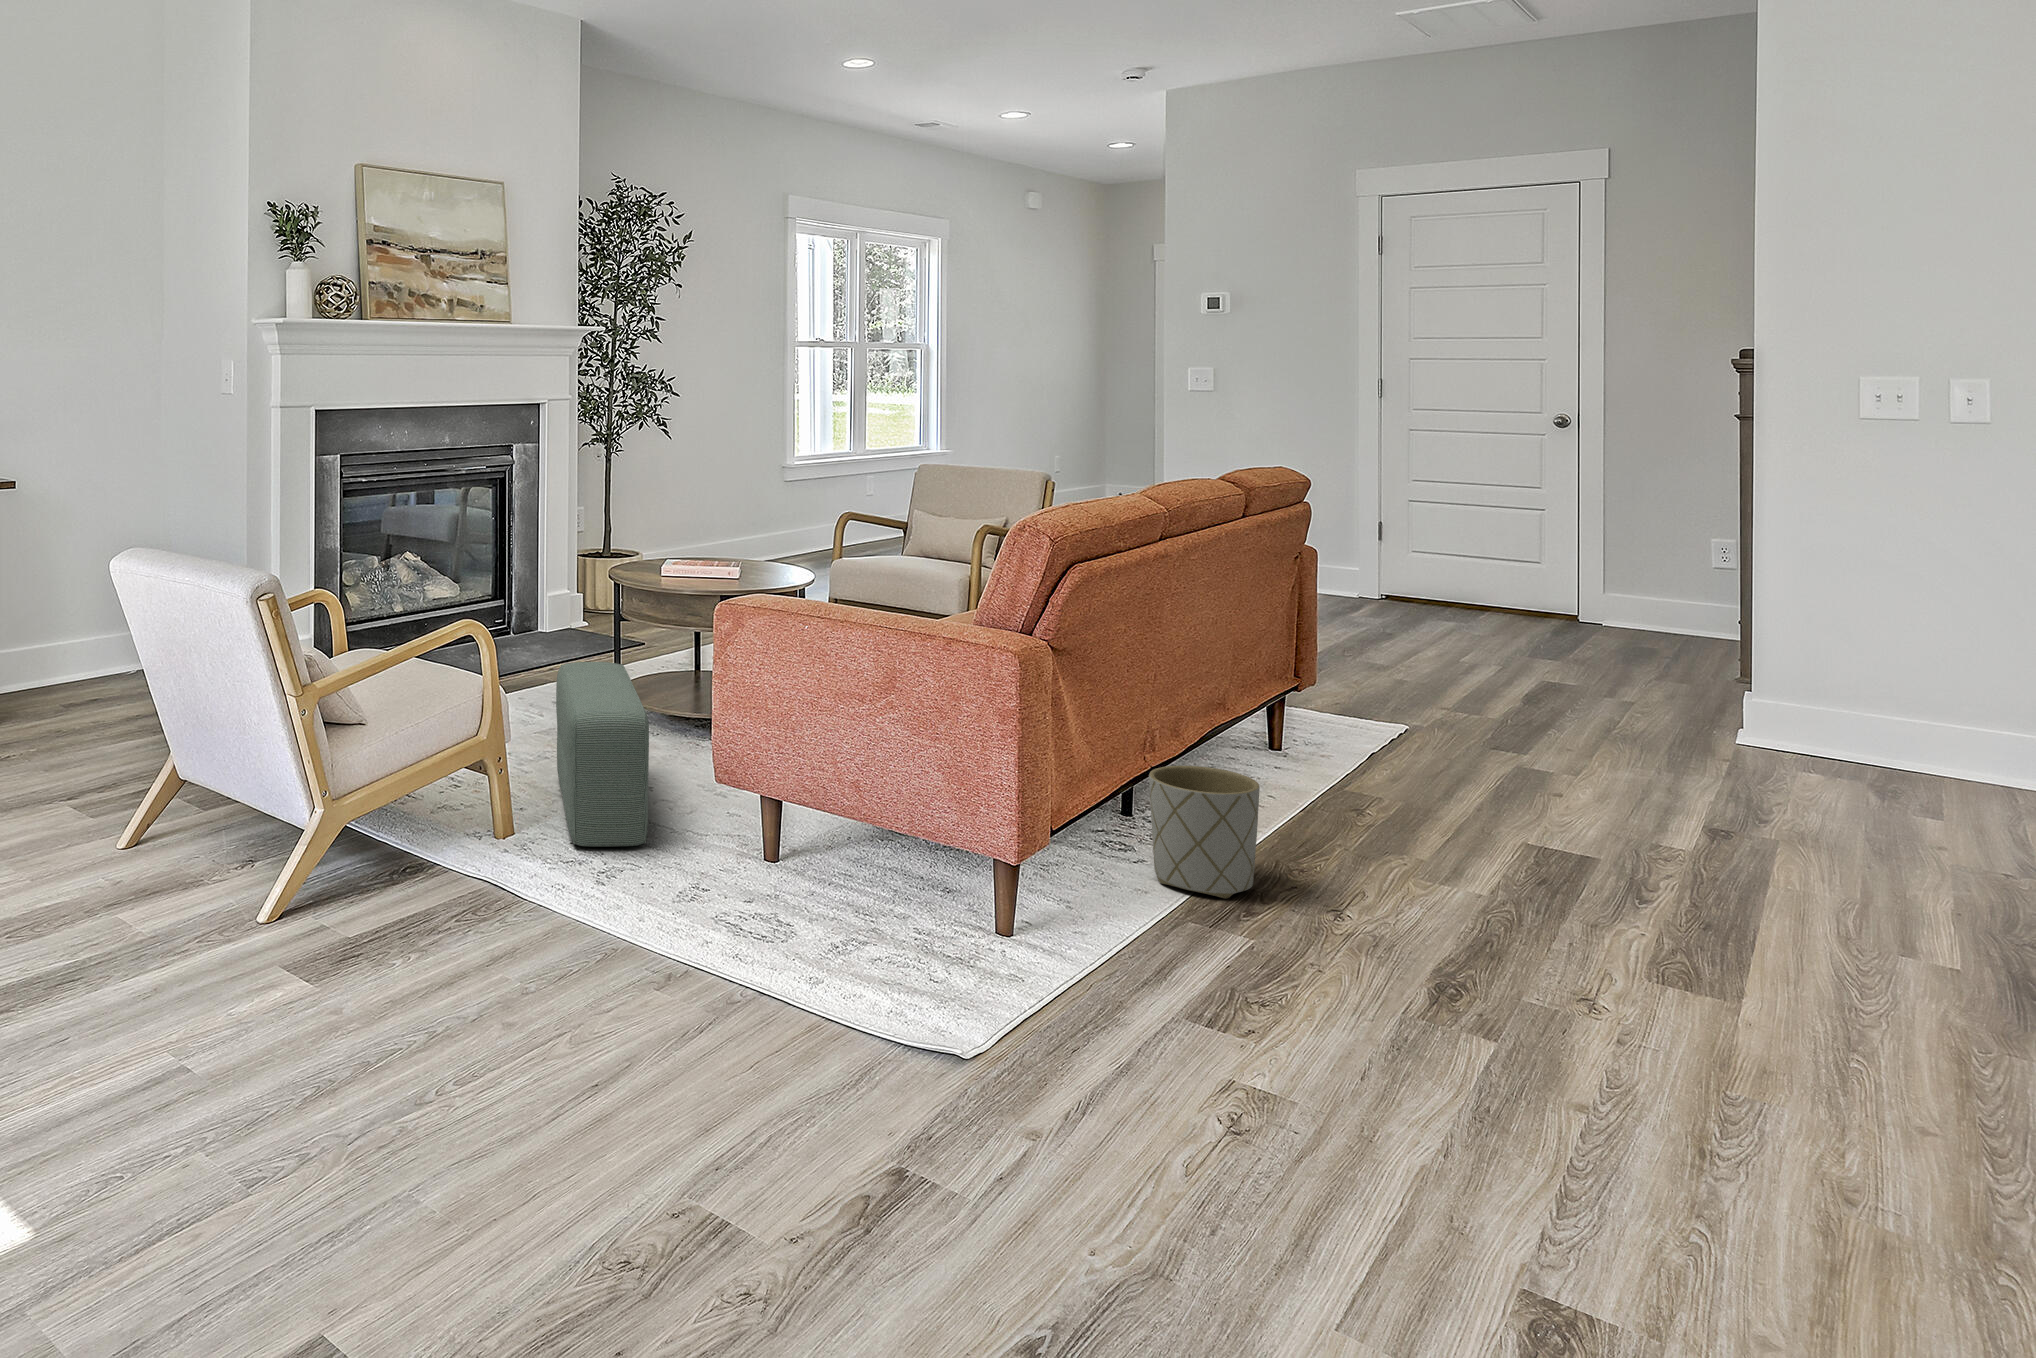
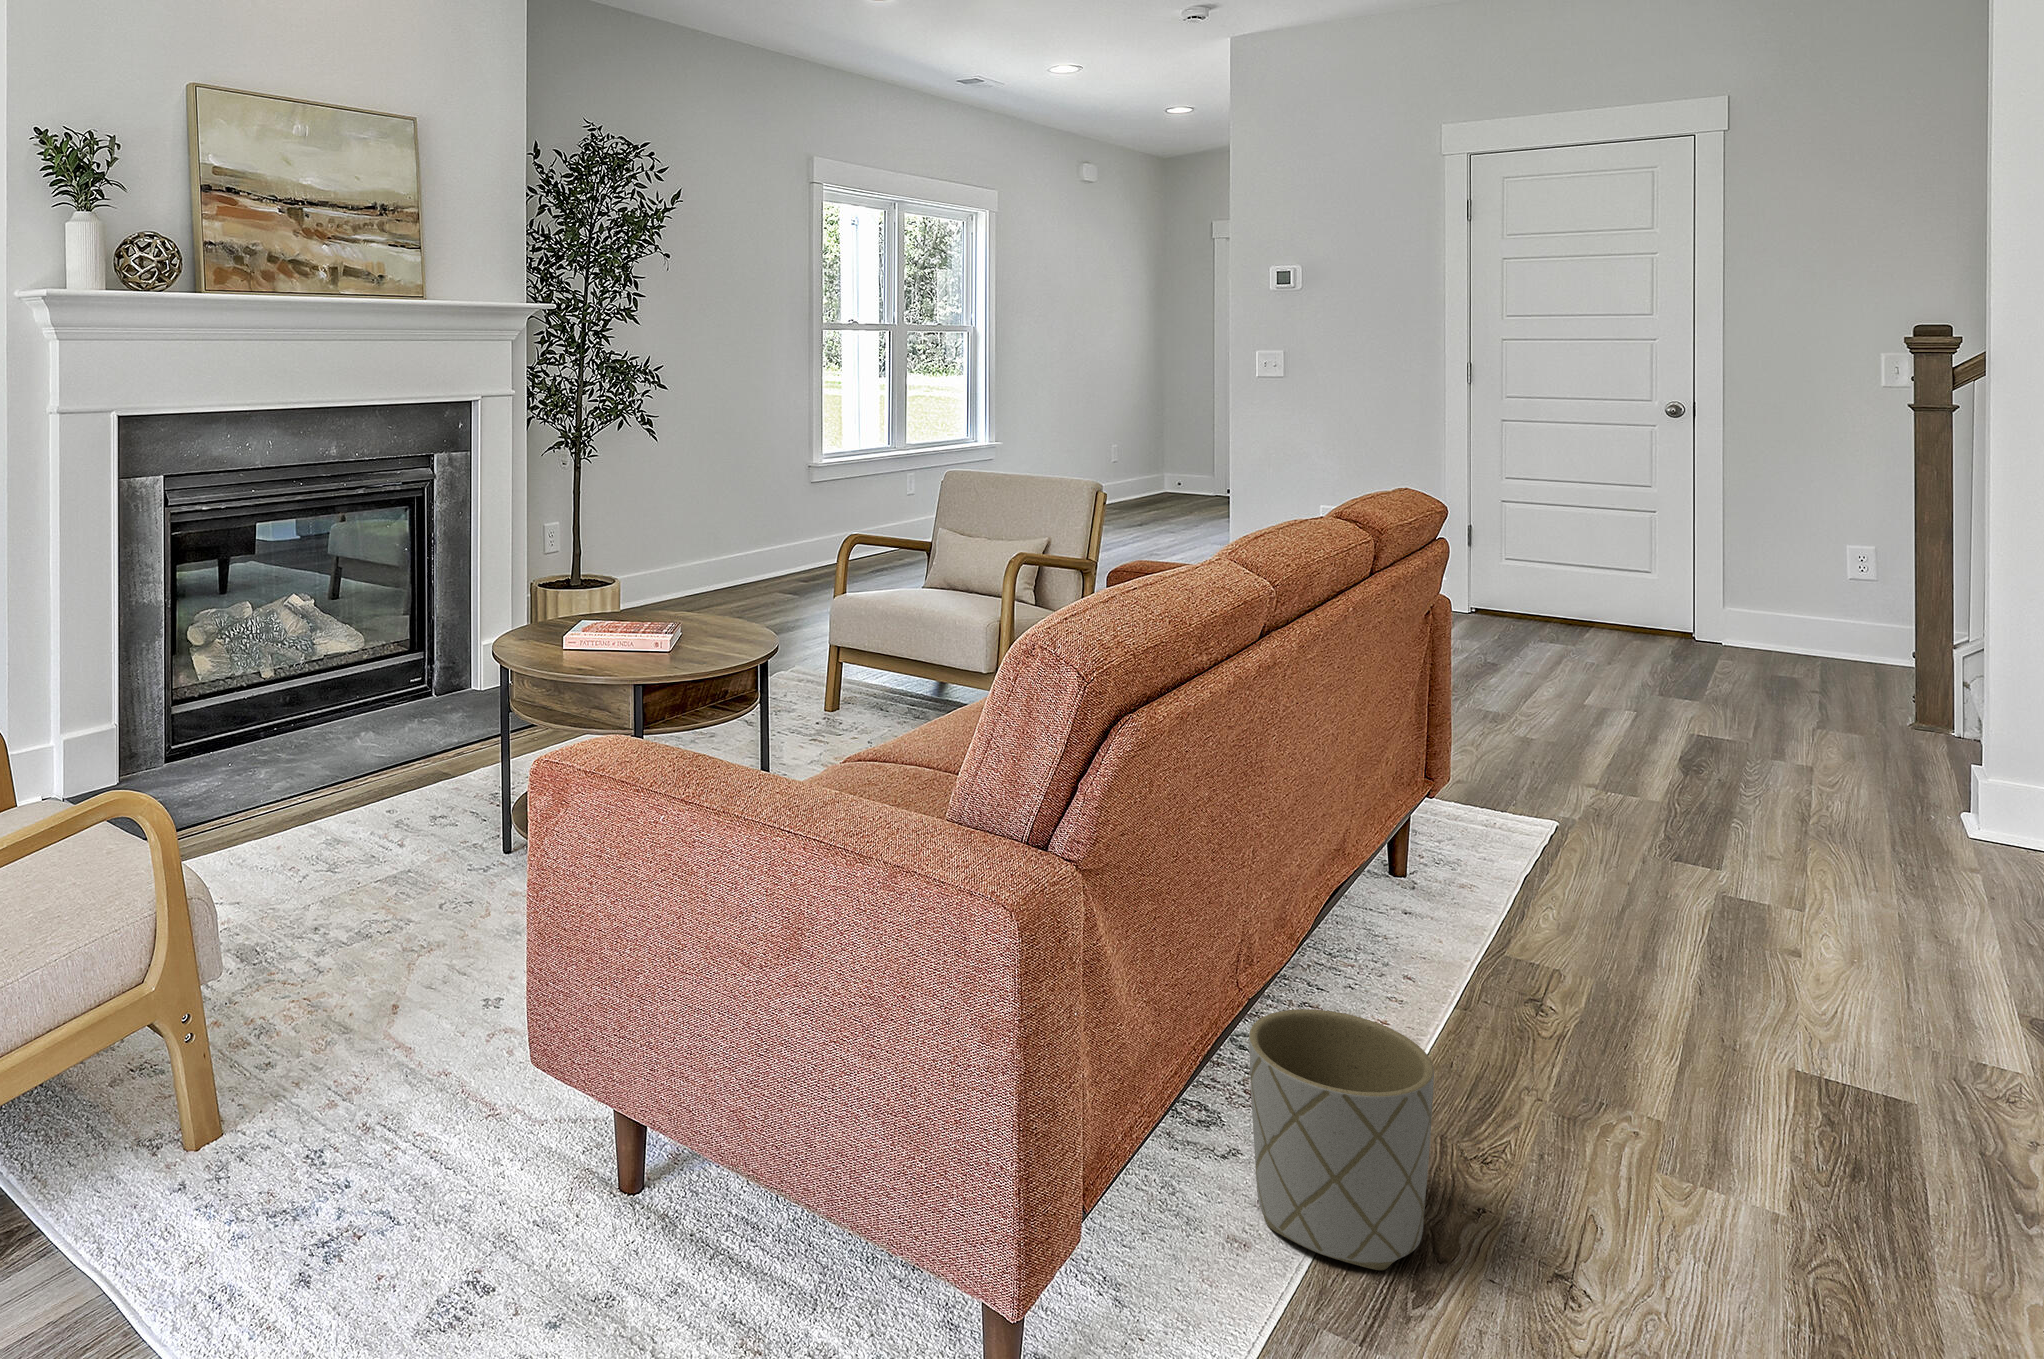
pouf: present [556,662,649,847] -> none [300,803,466,1167]

